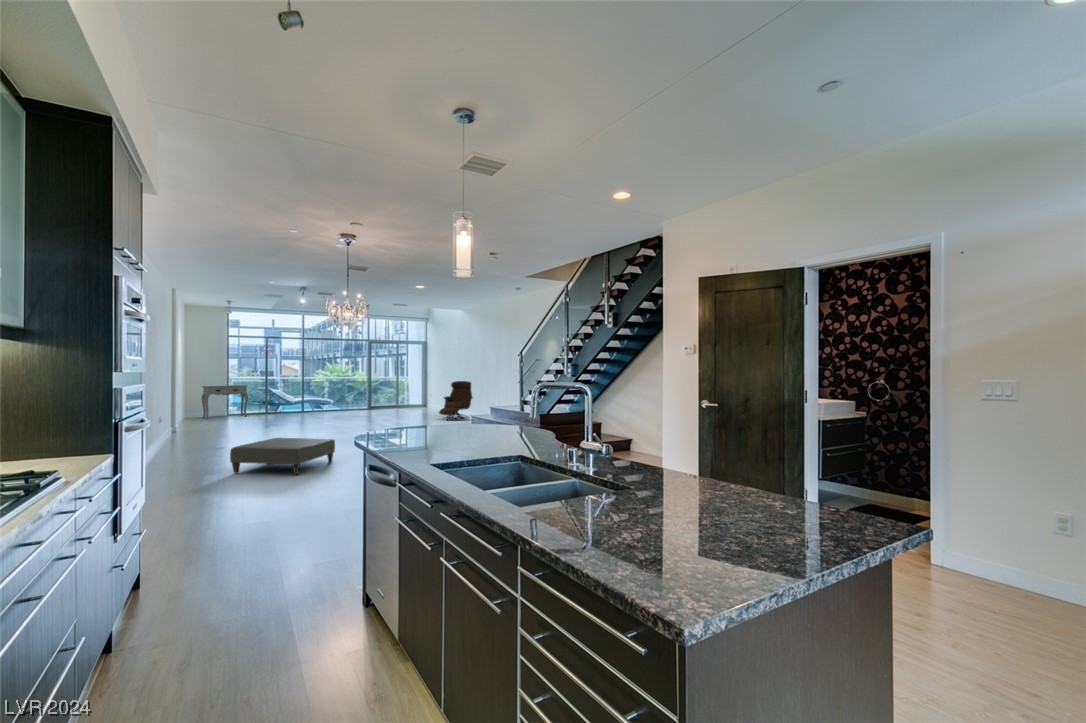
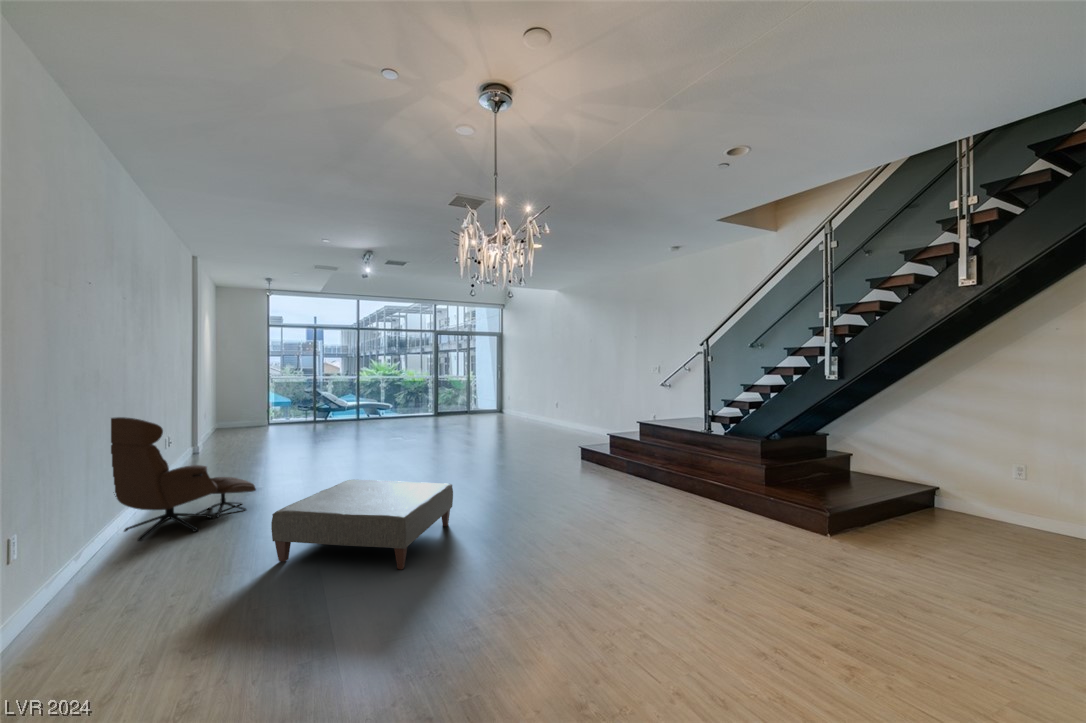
lounge chair: present [439,381,473,420] -> present [111,417,256,541]
console table: present [202,385,248,419] -> none [235,387,293,430]

